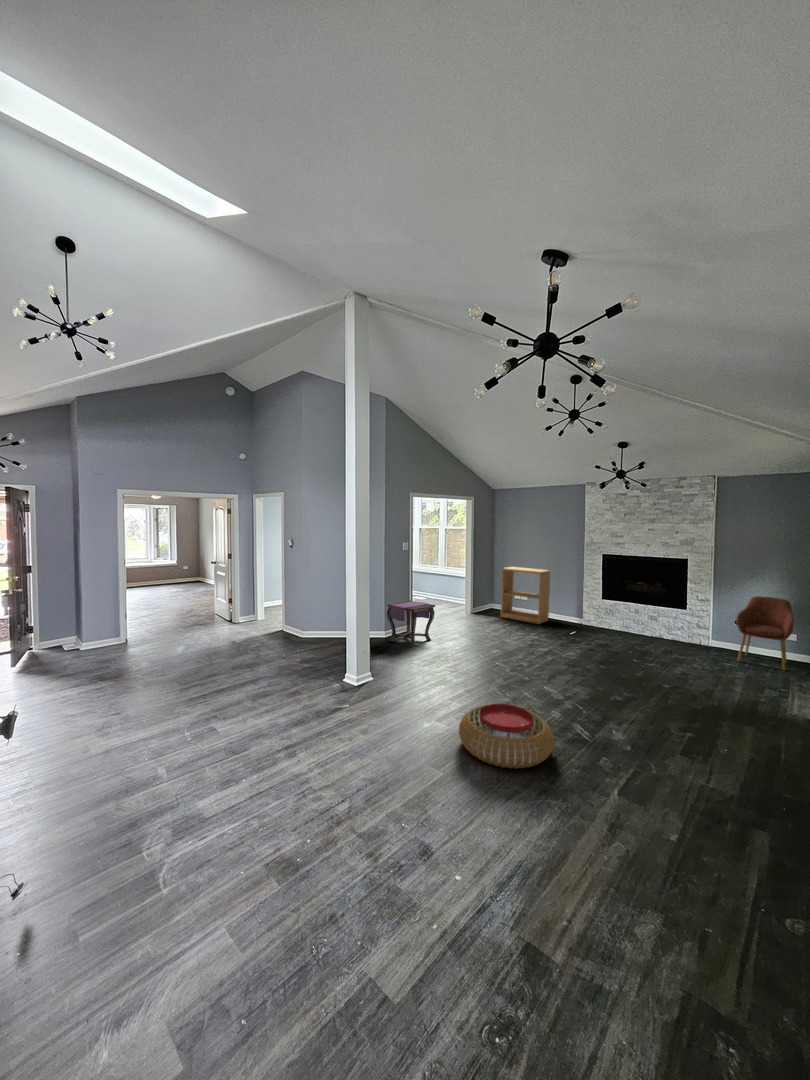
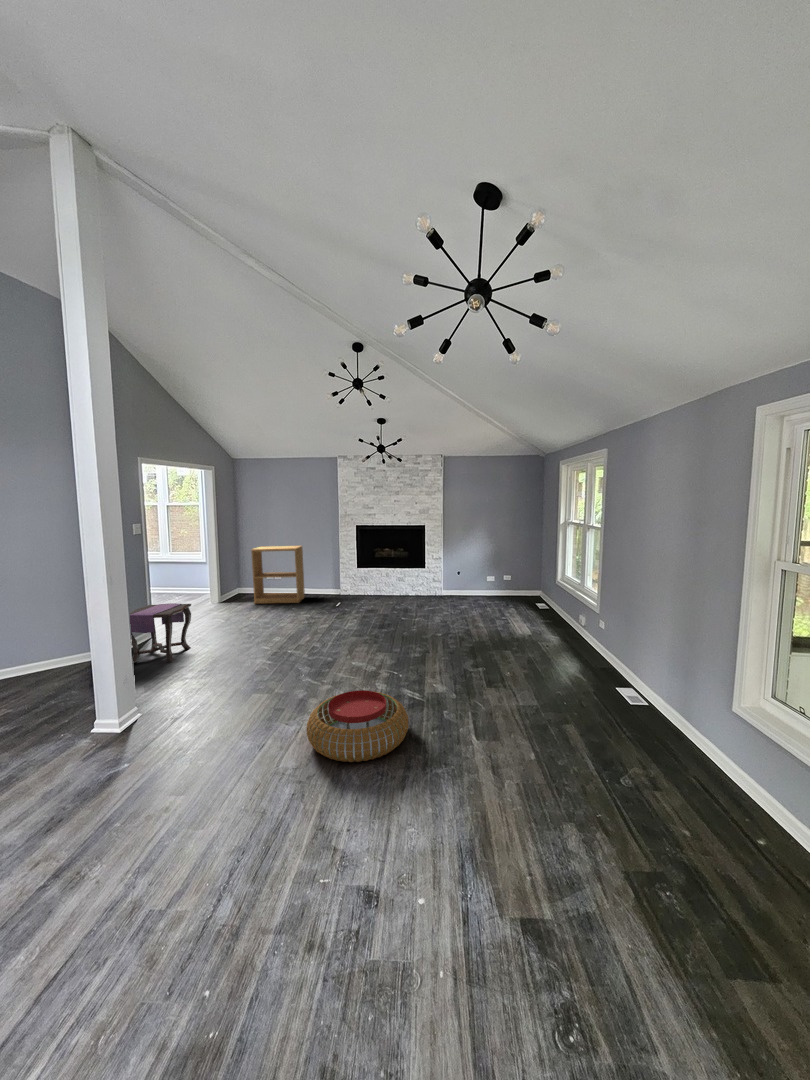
armchair: present [736,596,795,671] -> none [464,546,499,601]

